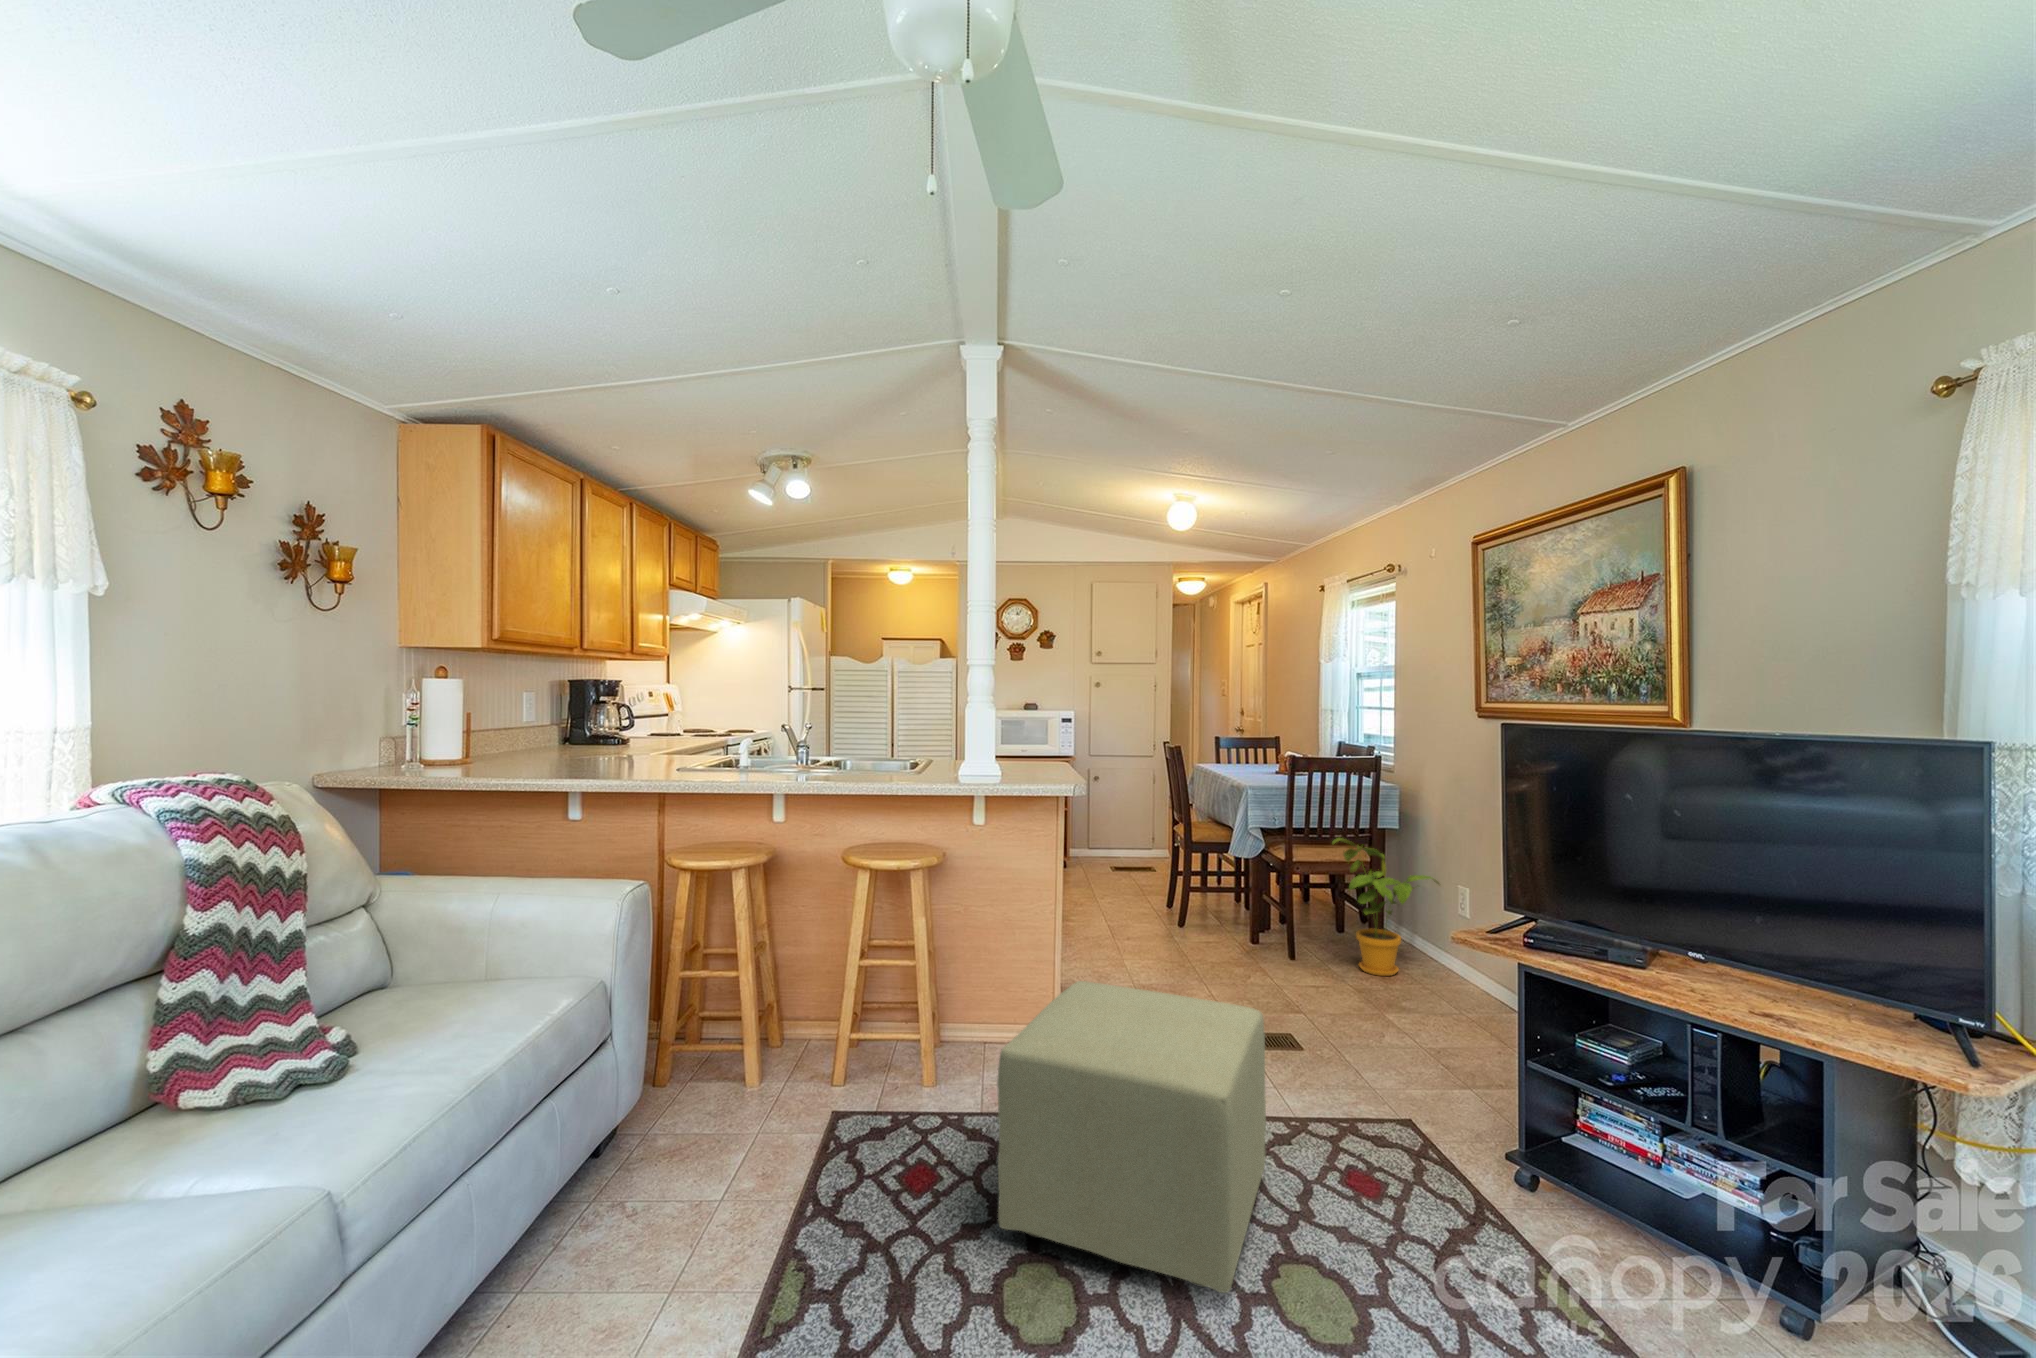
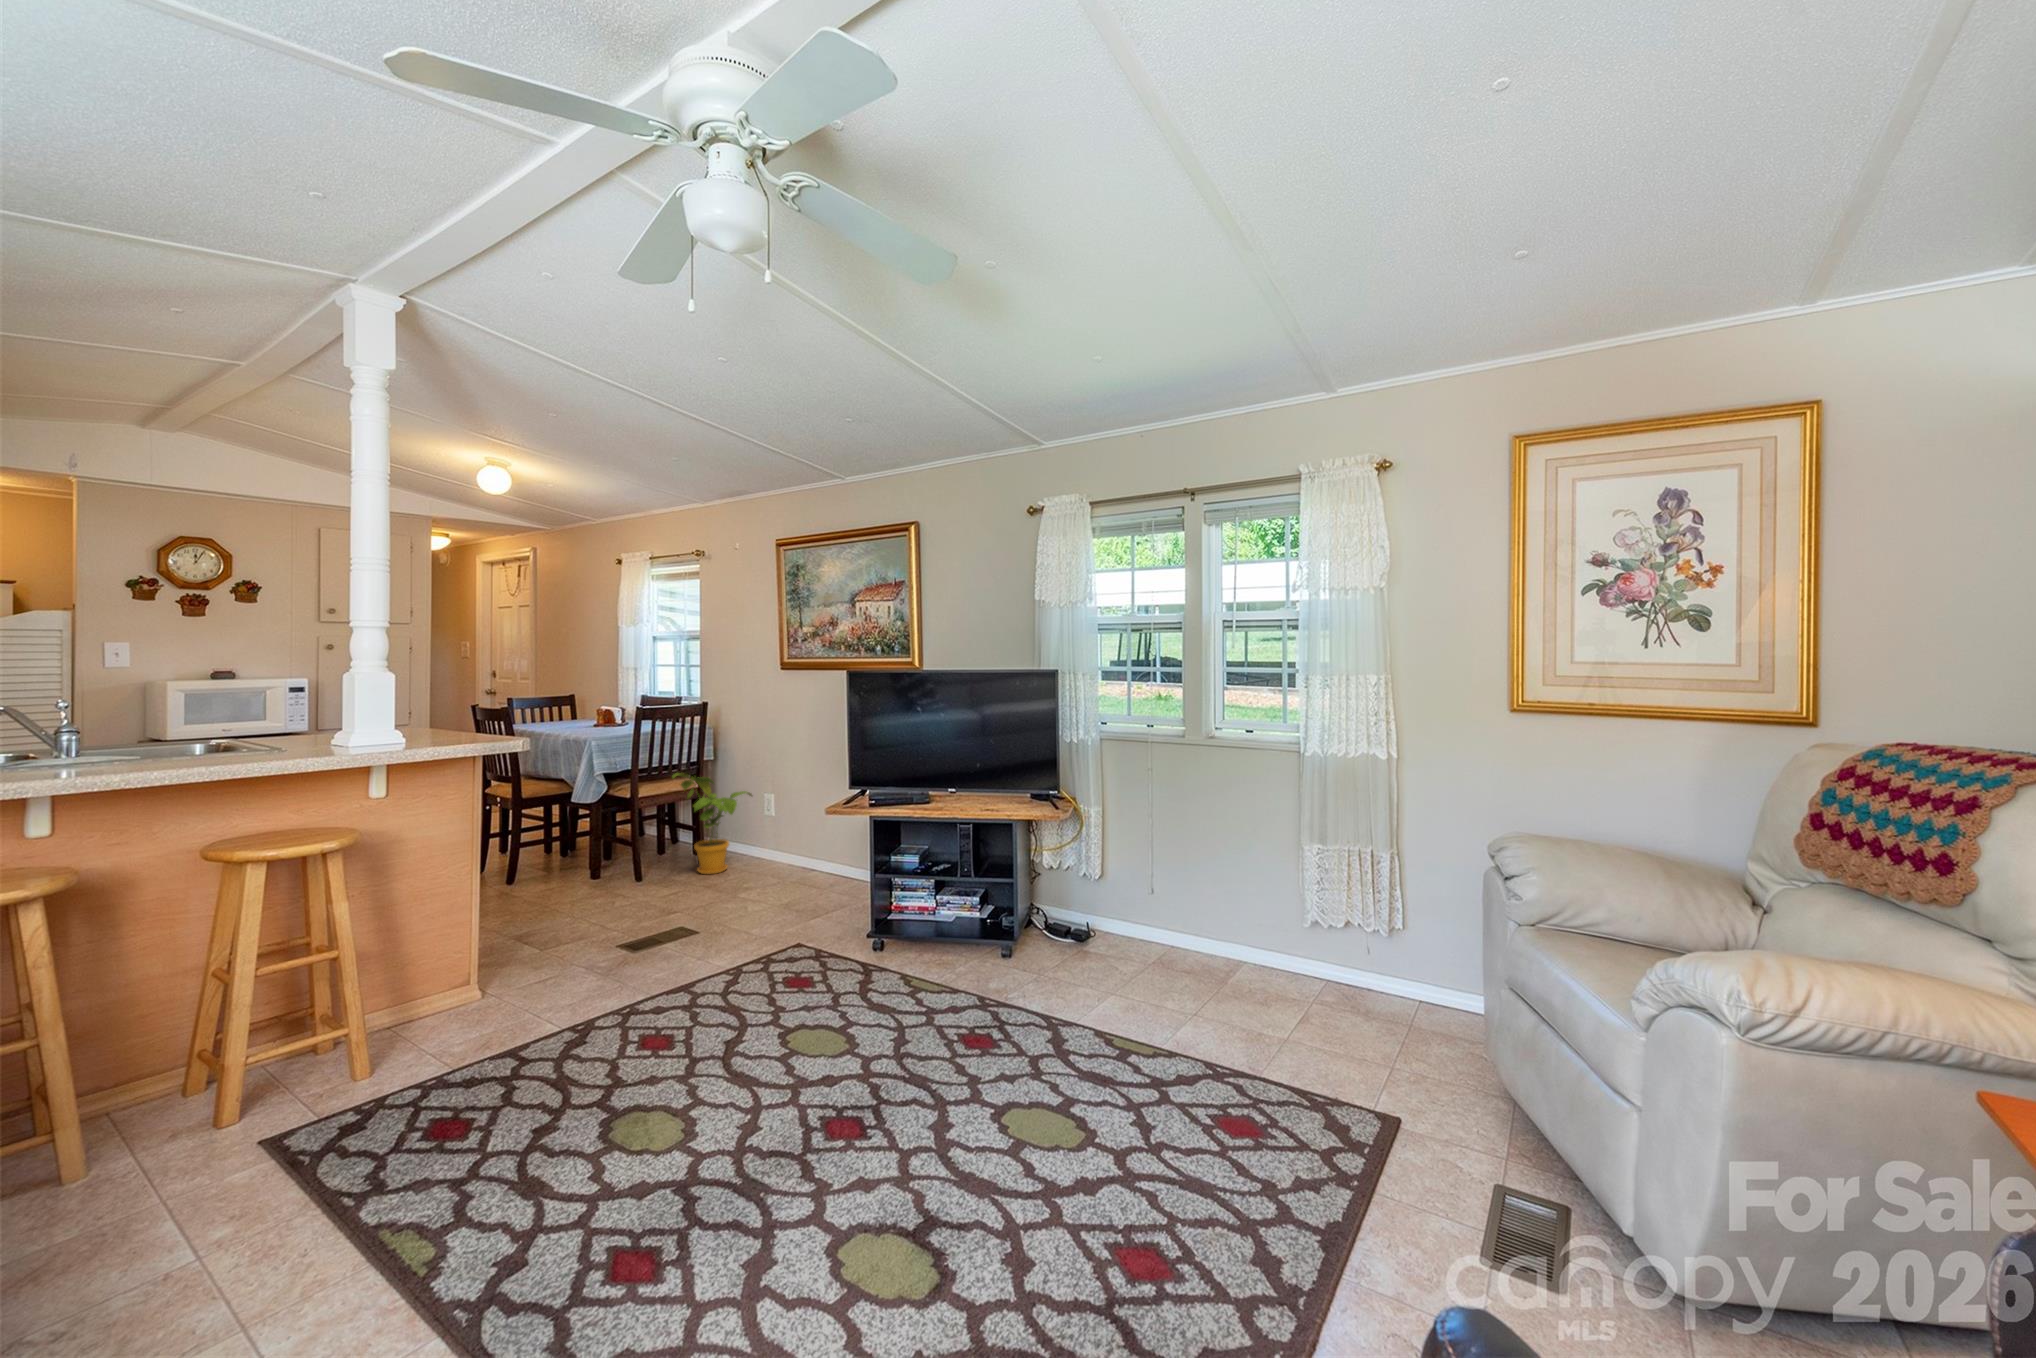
ottoman: present [997,981,1266,1293] -> none [570,886,775,1112]

